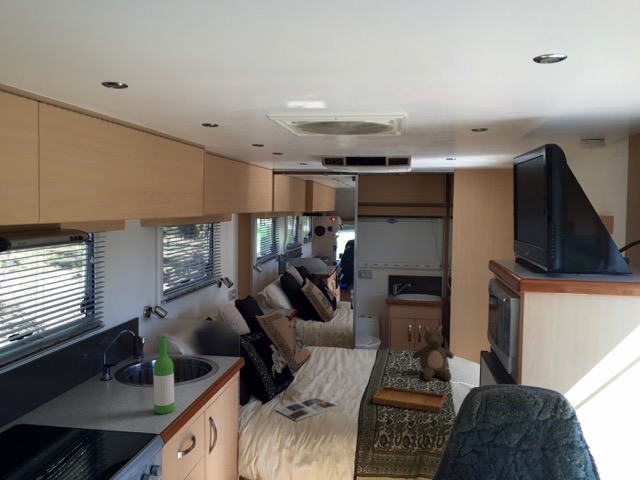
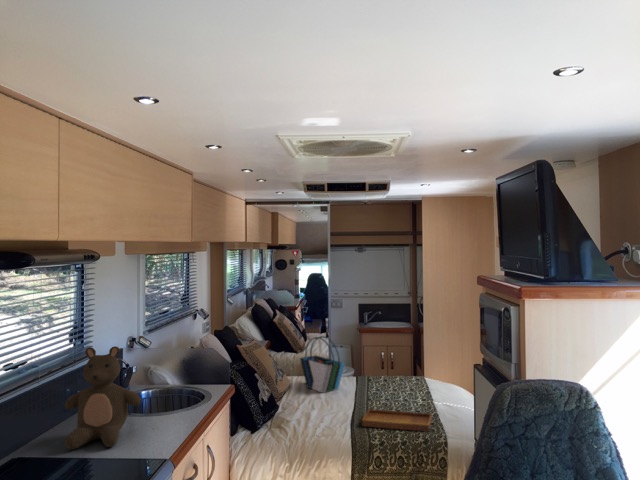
tote bag: none [321,309,365,366] -> present [300,336,345,393]
stuffed bear: present [412,325,454,380] -> present [65,346,141,450]
wine bottle: present [153,337,174,414] -> none [158,359,179,441]
magazine: present [276,397,338,421] -> none [266,423,329,448]

